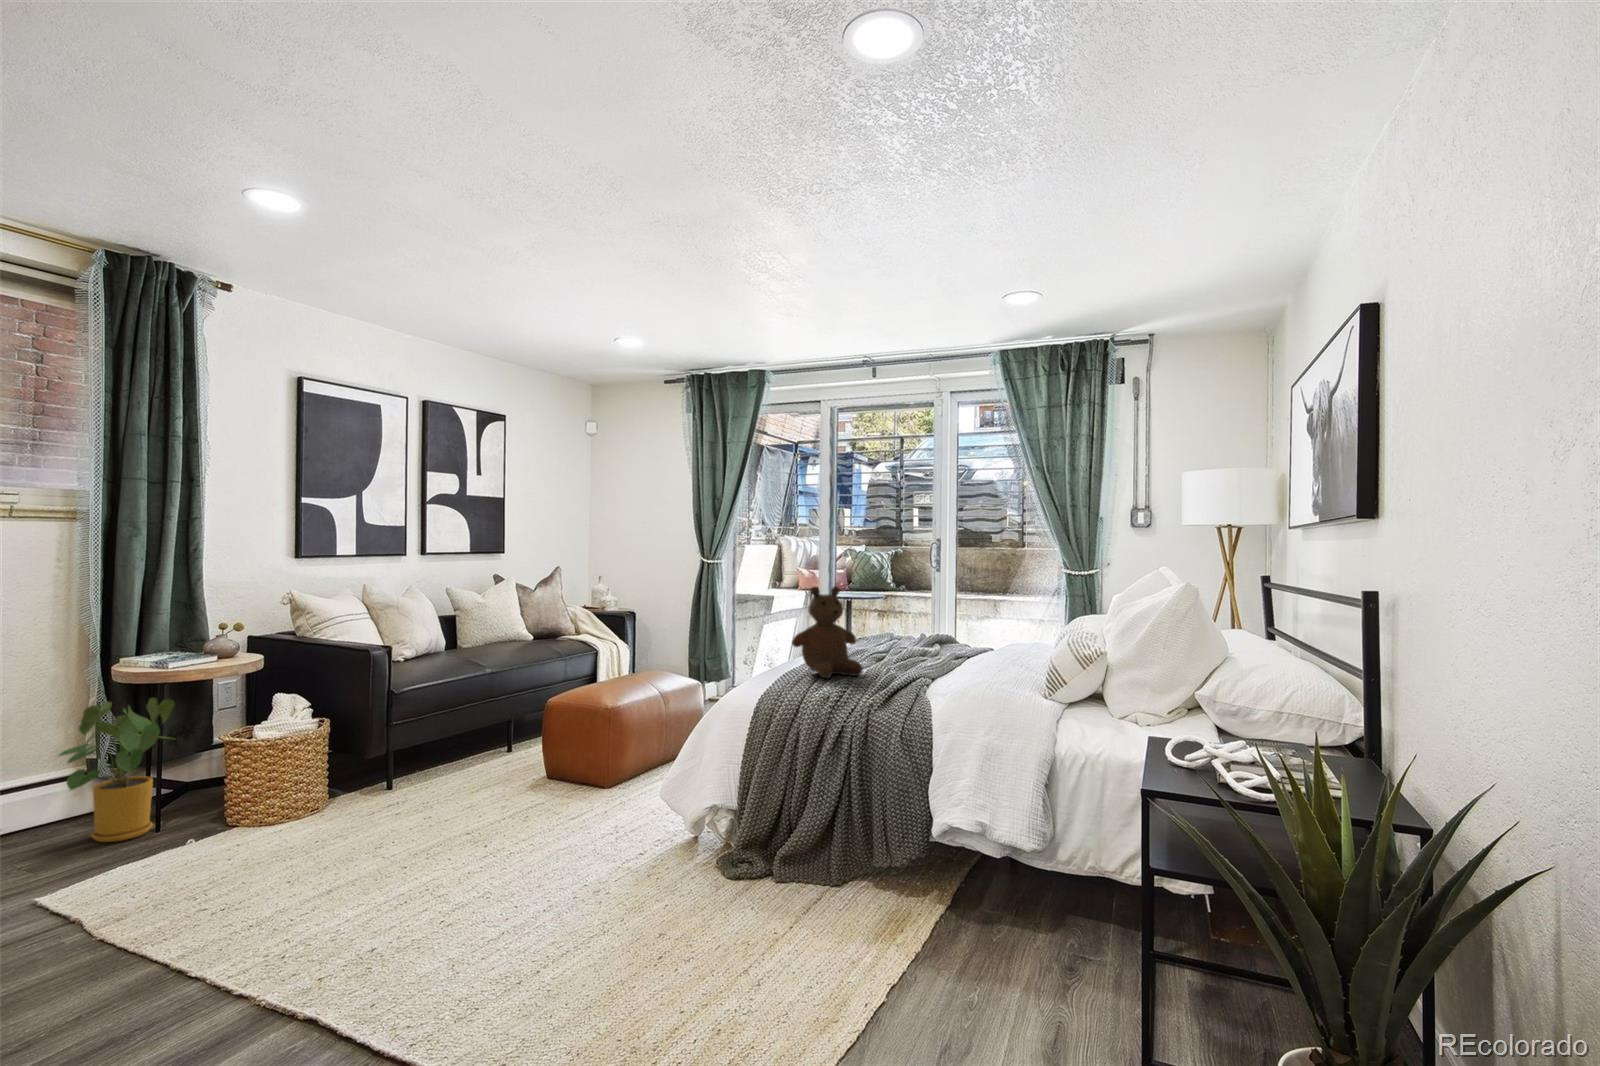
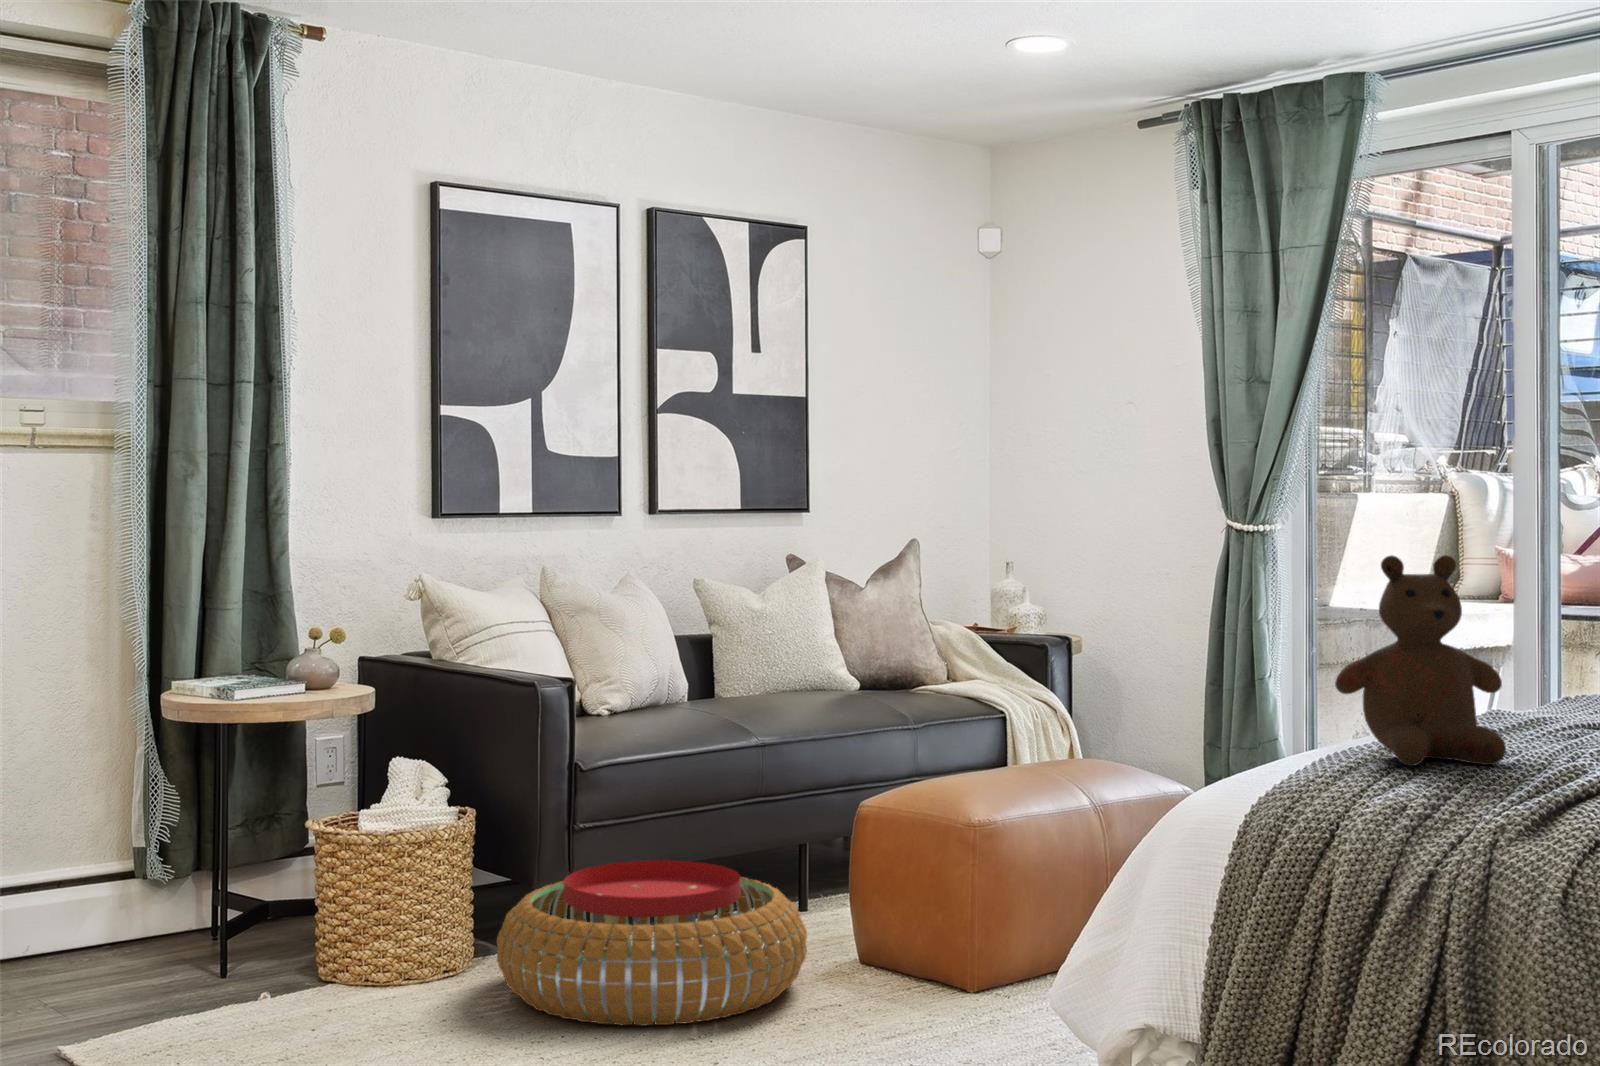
house plant: present [59,698,174,842] -> none [77,752,249,985]
pouf: none [348,739,525,832] -> present [497,860,807,1026]

